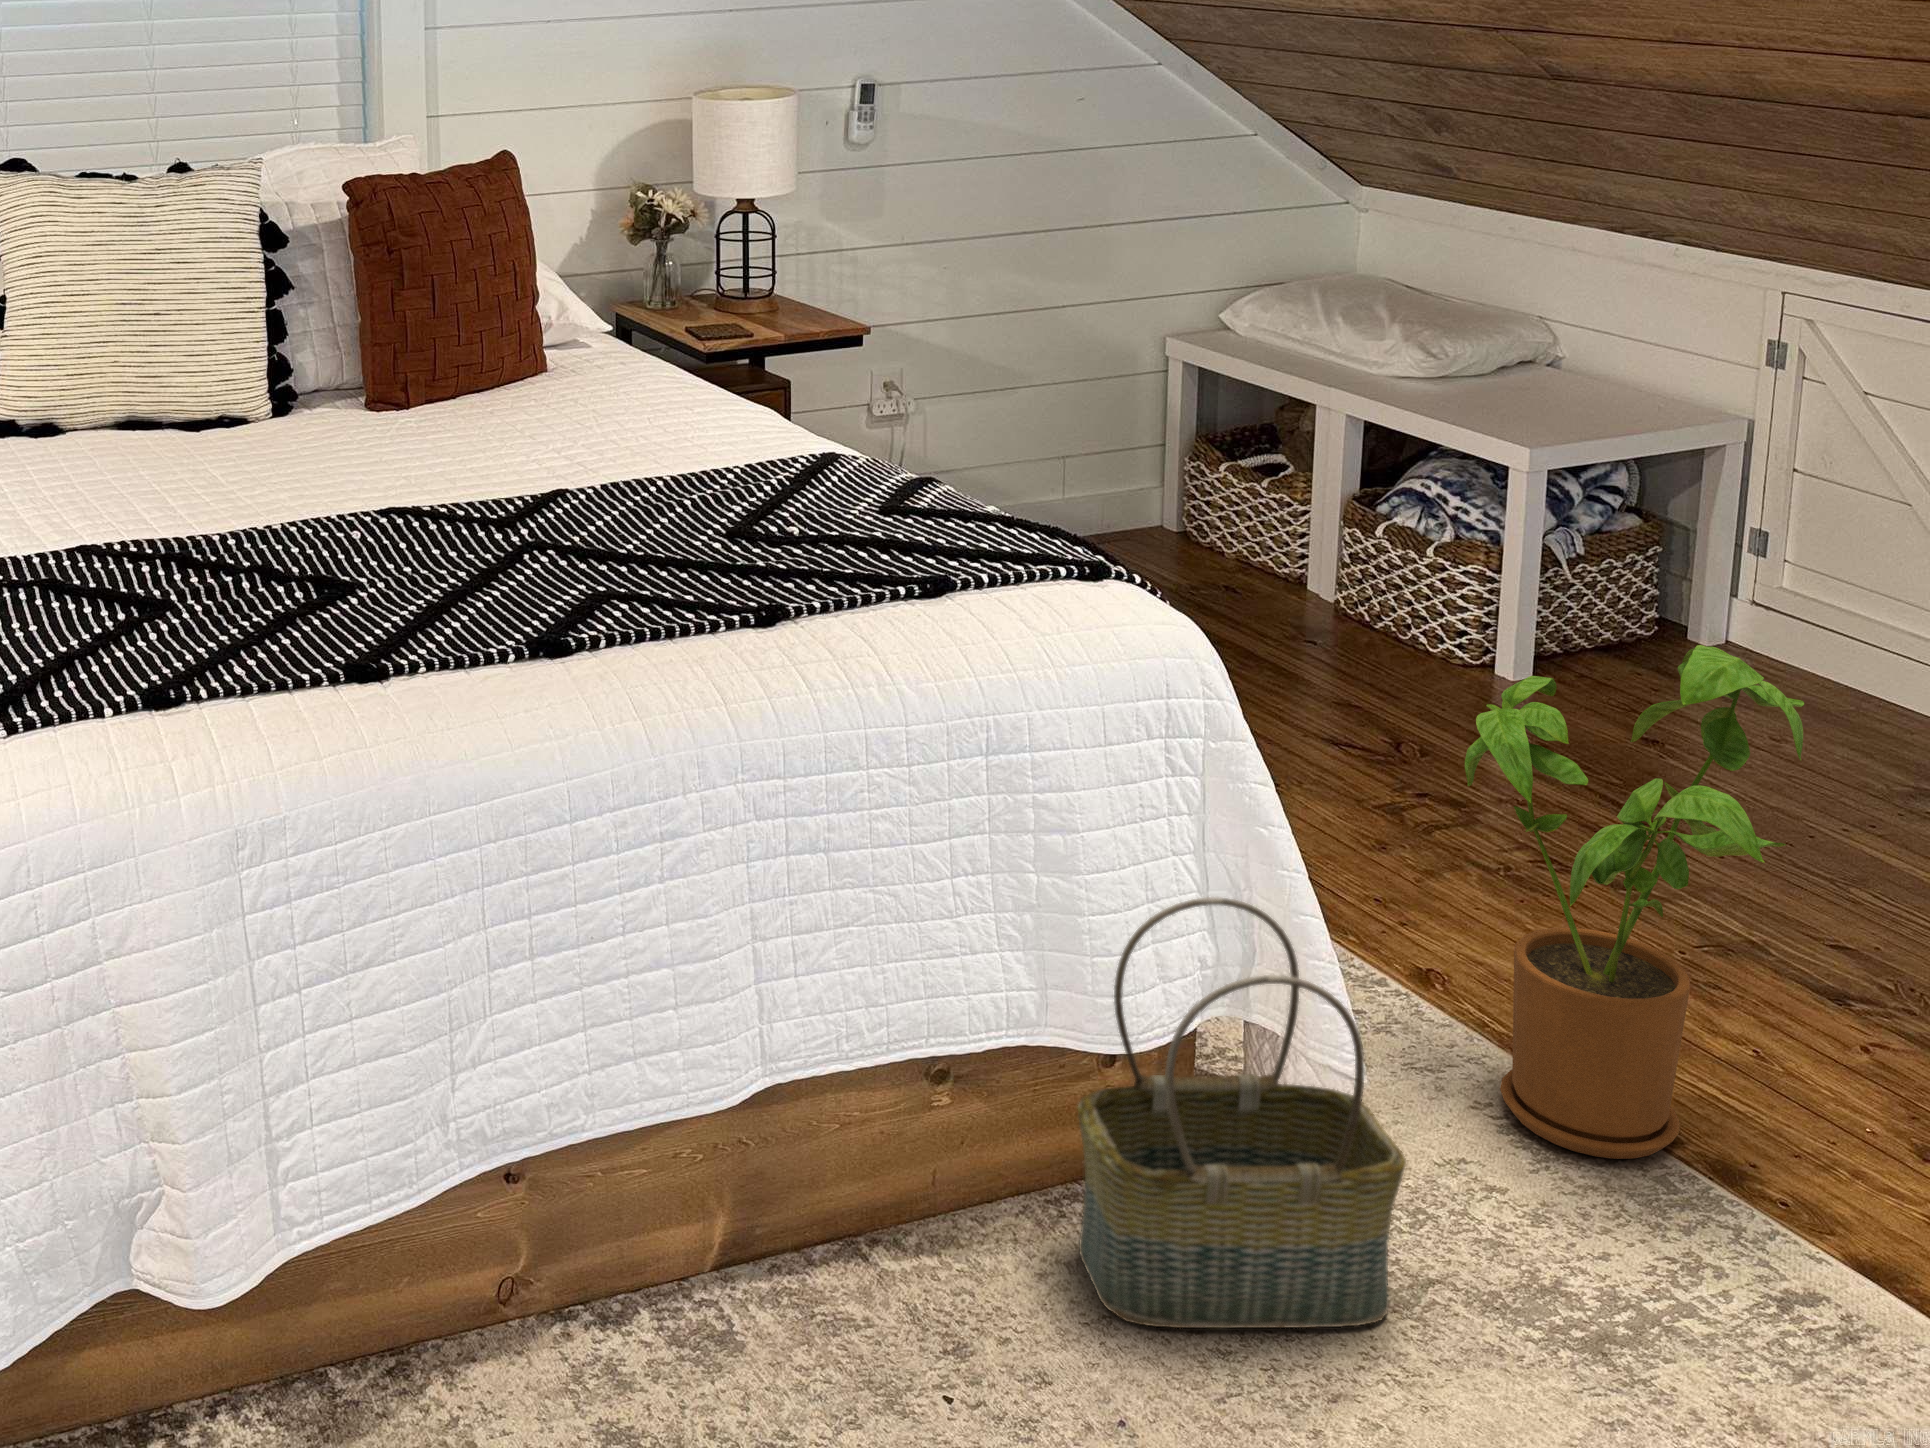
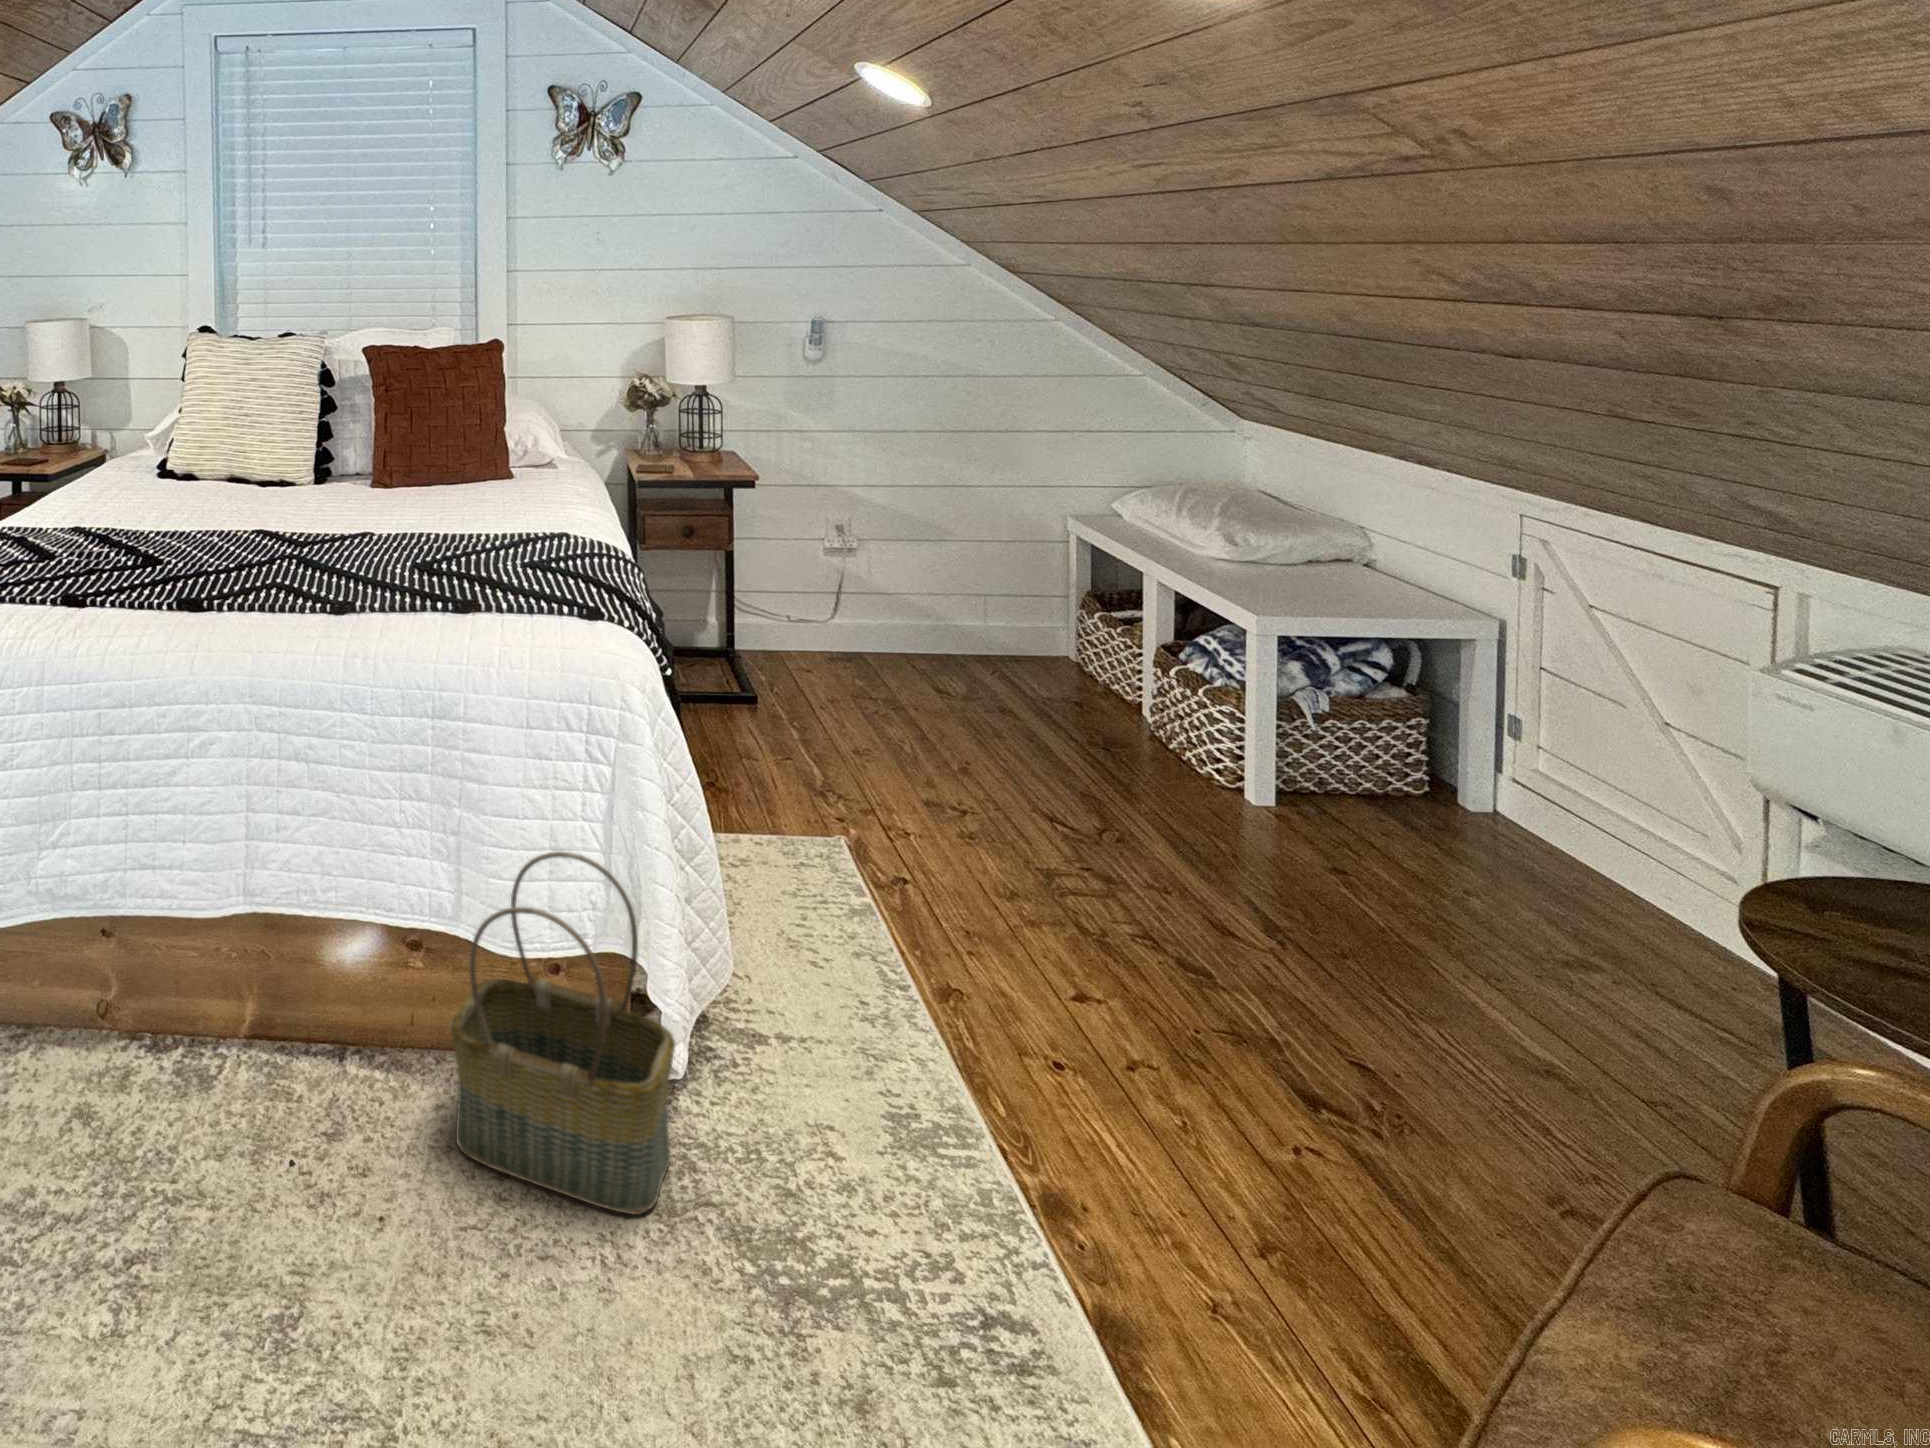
house plant: present [1465,645,1804,1159] -> none [876,743,1147,1173]

